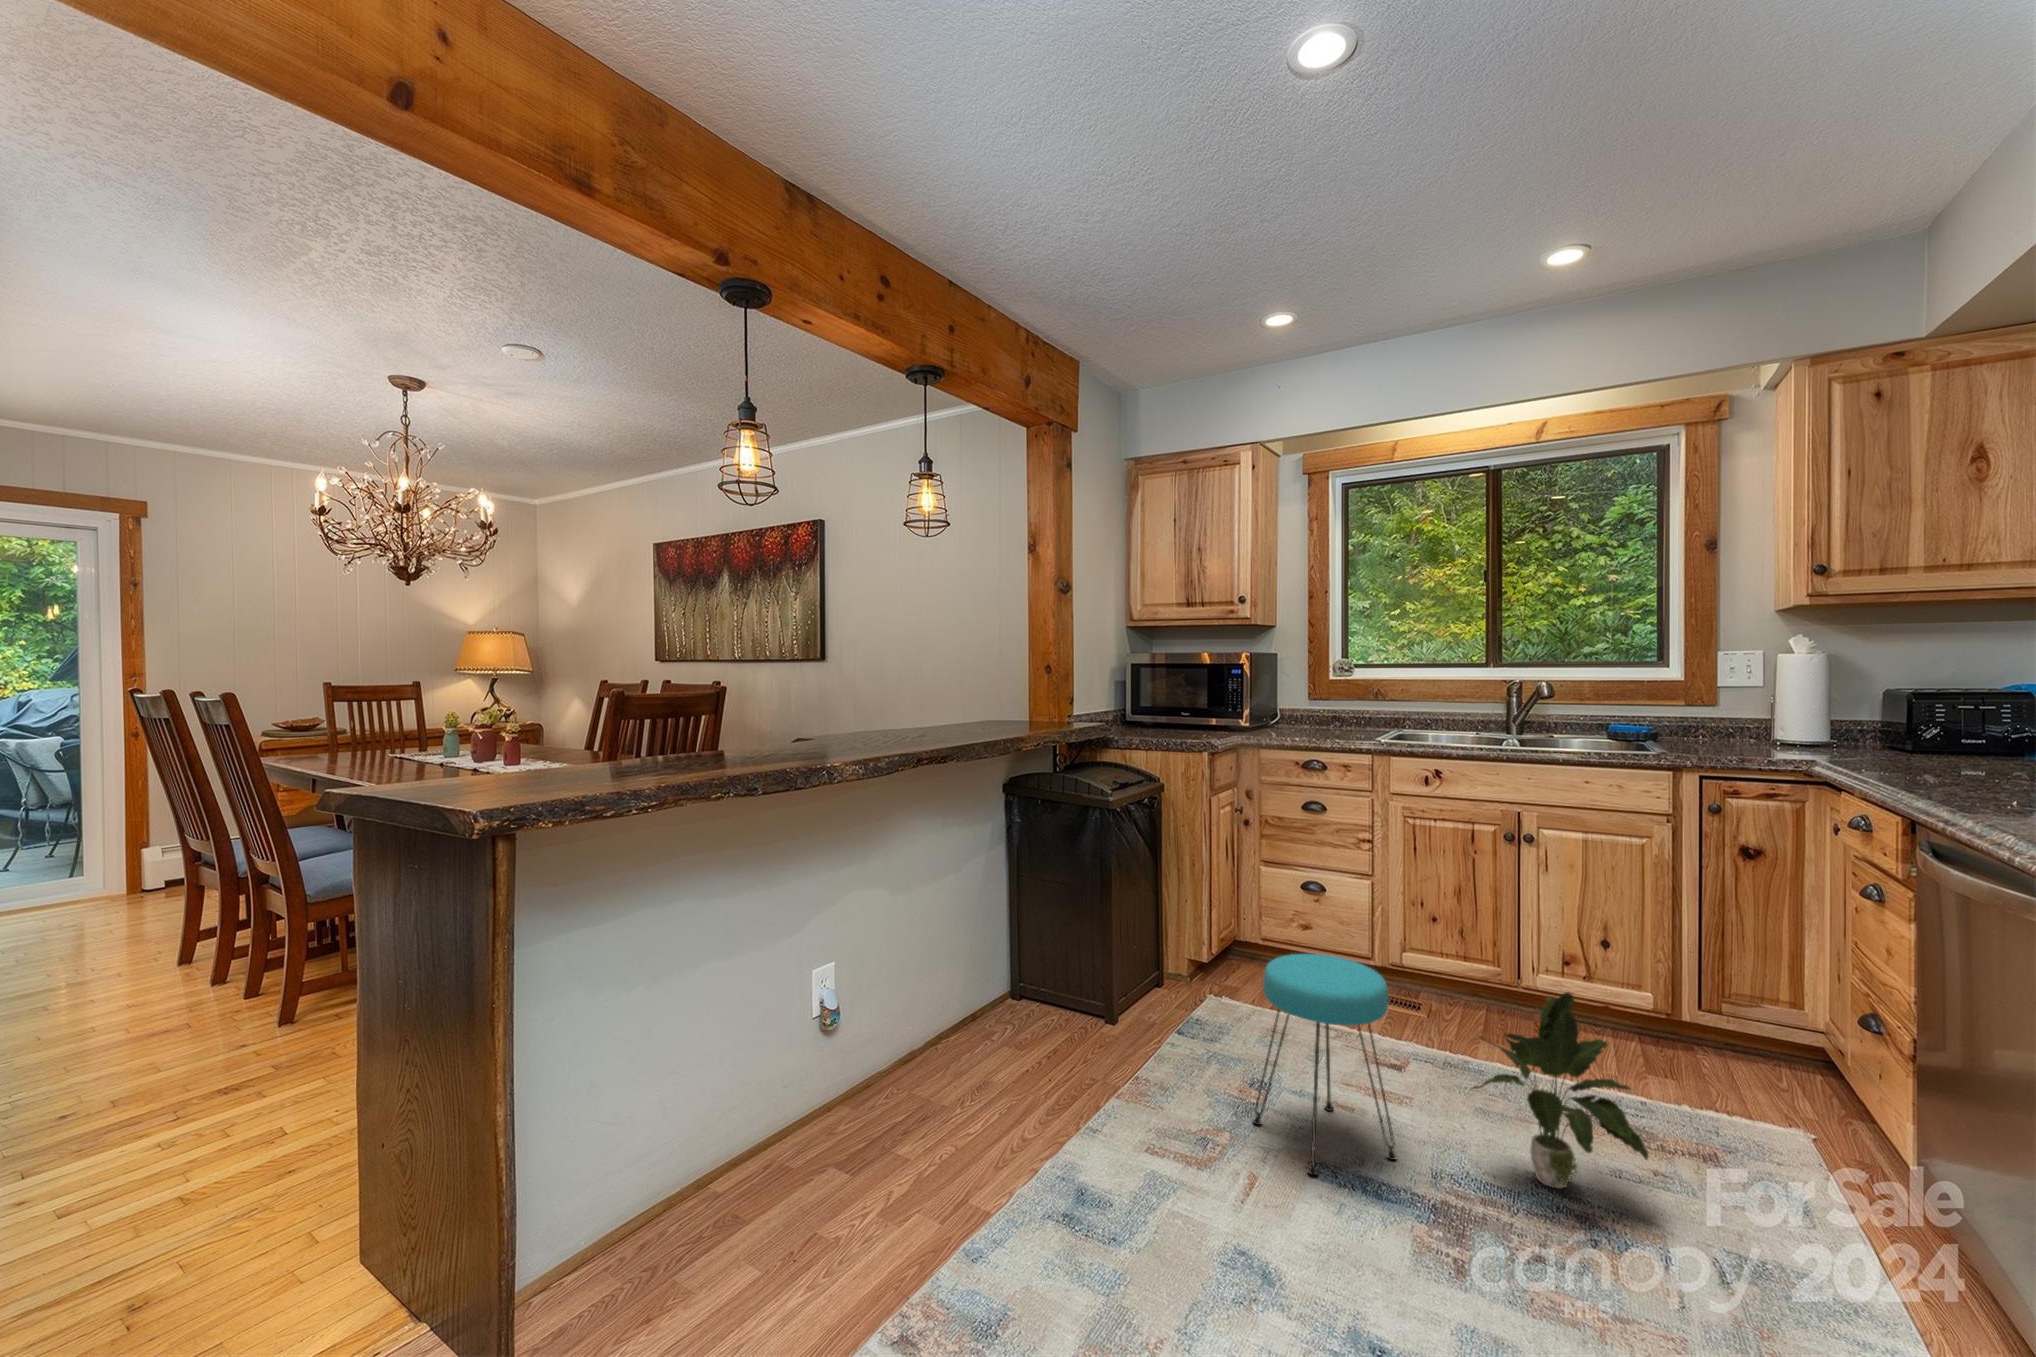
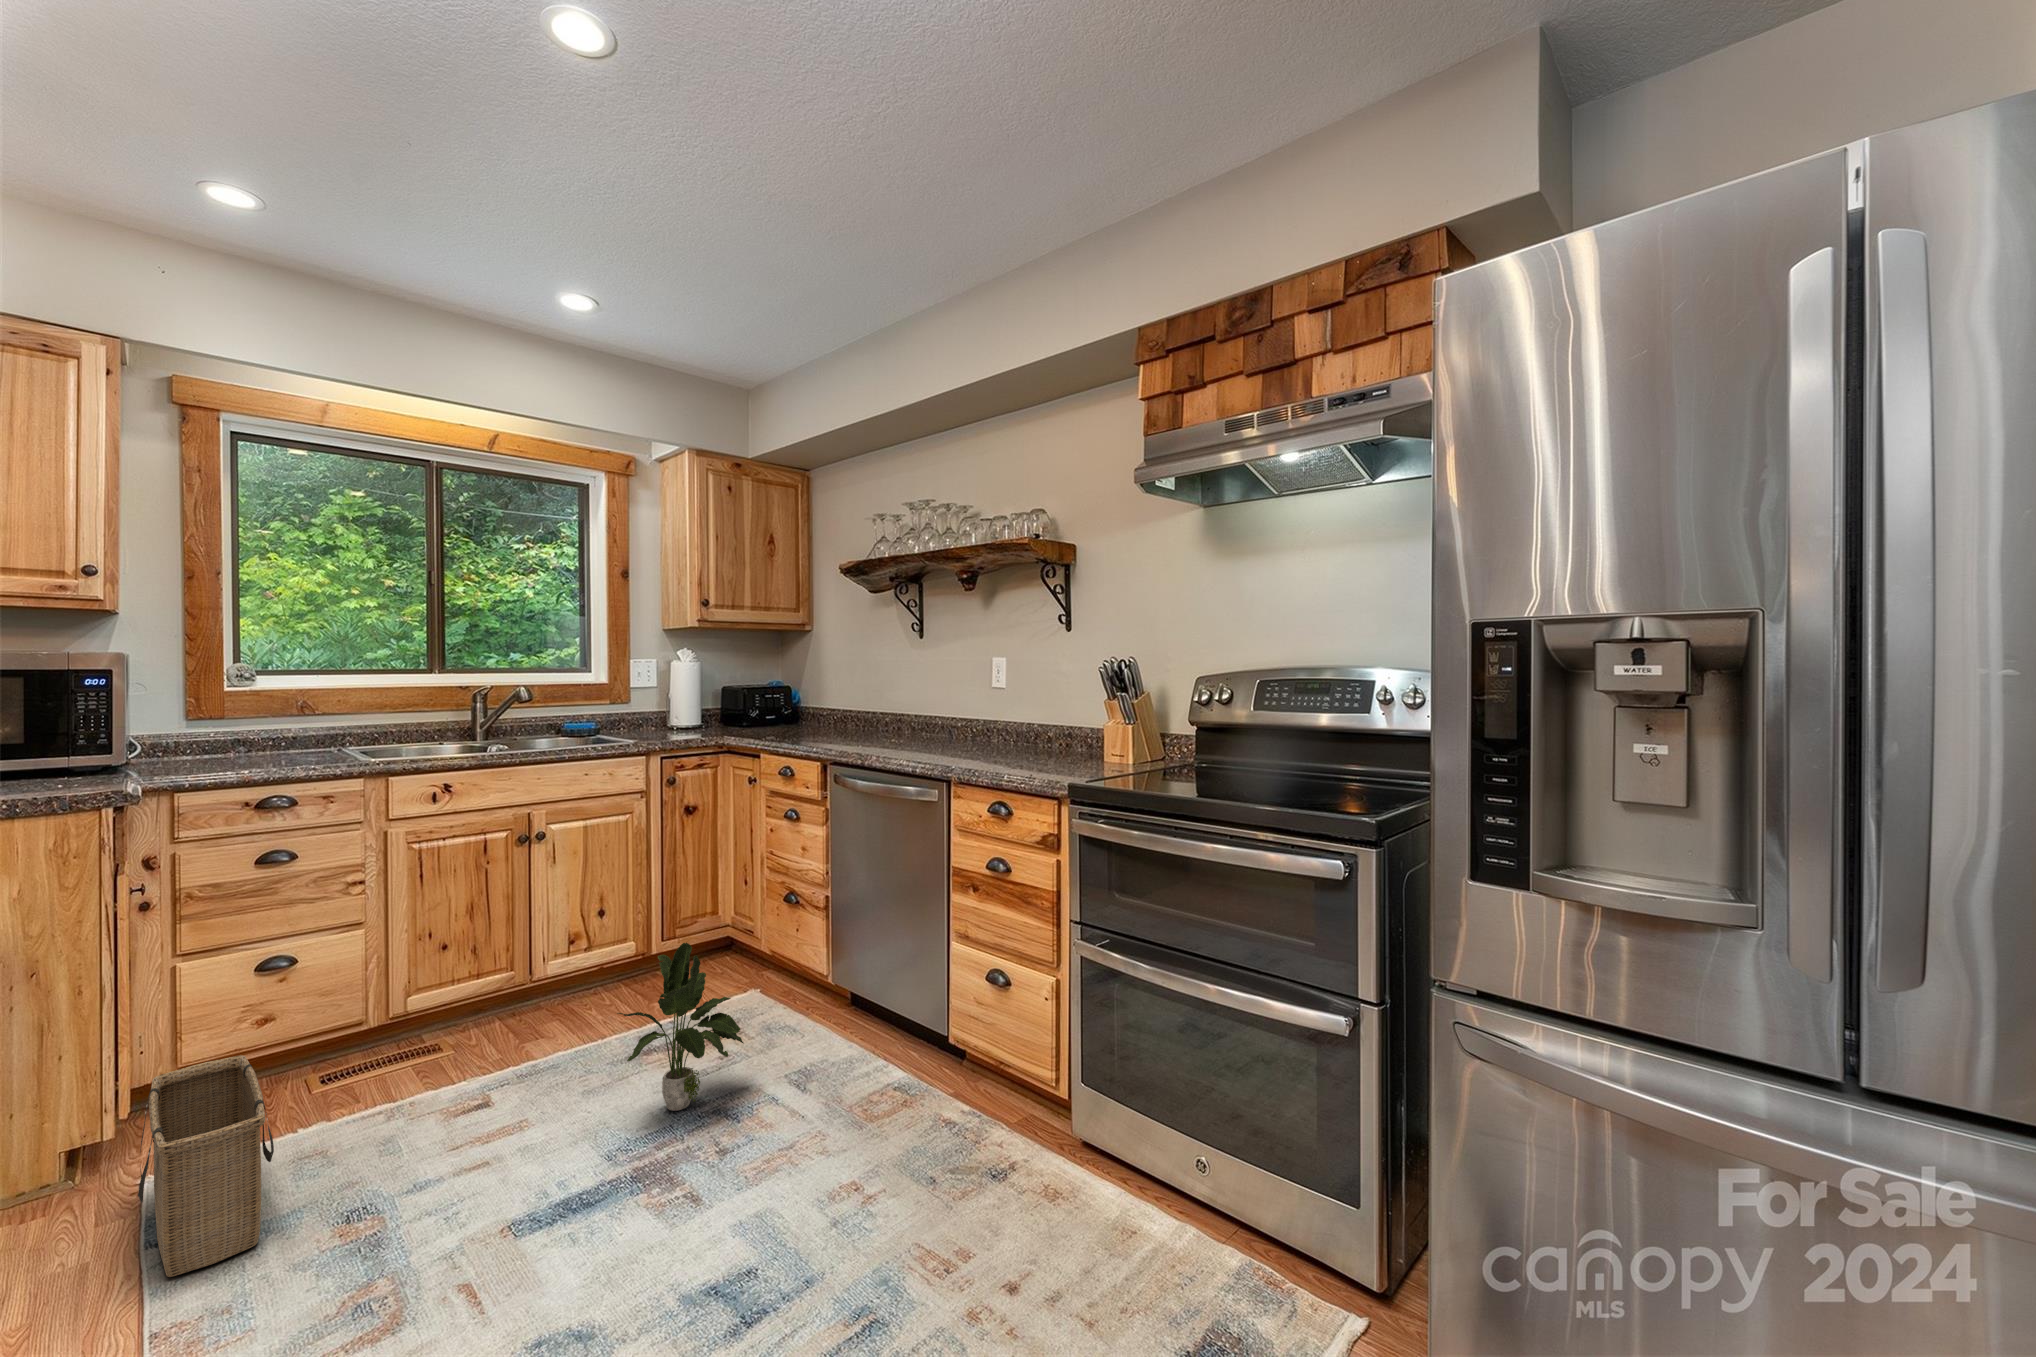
basket: none [1159,931,1247,1066] -> present [138,1055,274,1277]
stool: present [1253,954,1396,1175] -> none [397,995,570,1245]

